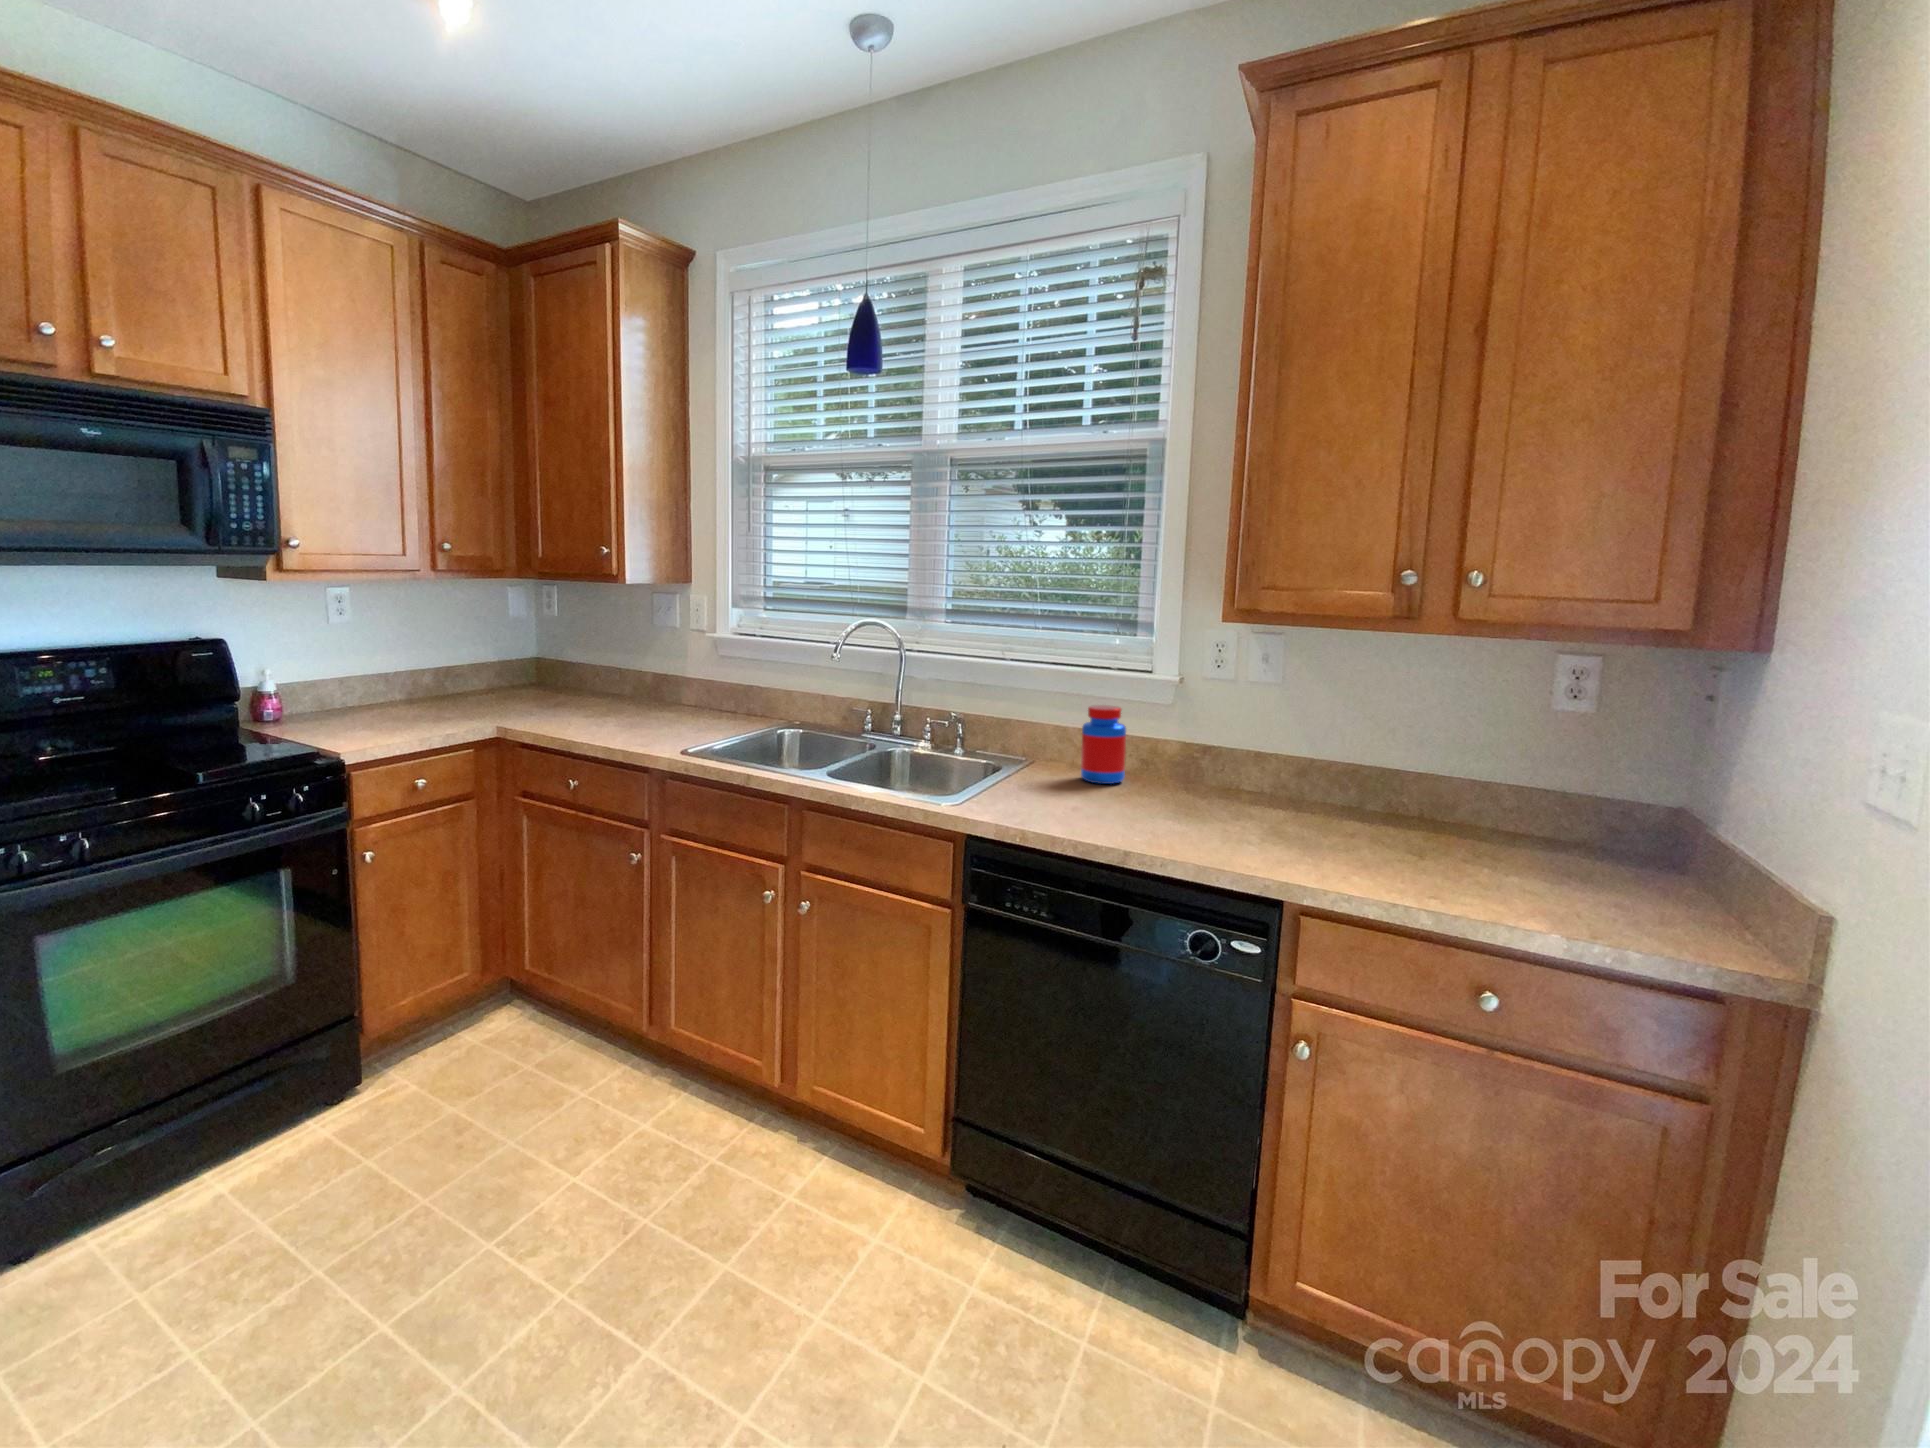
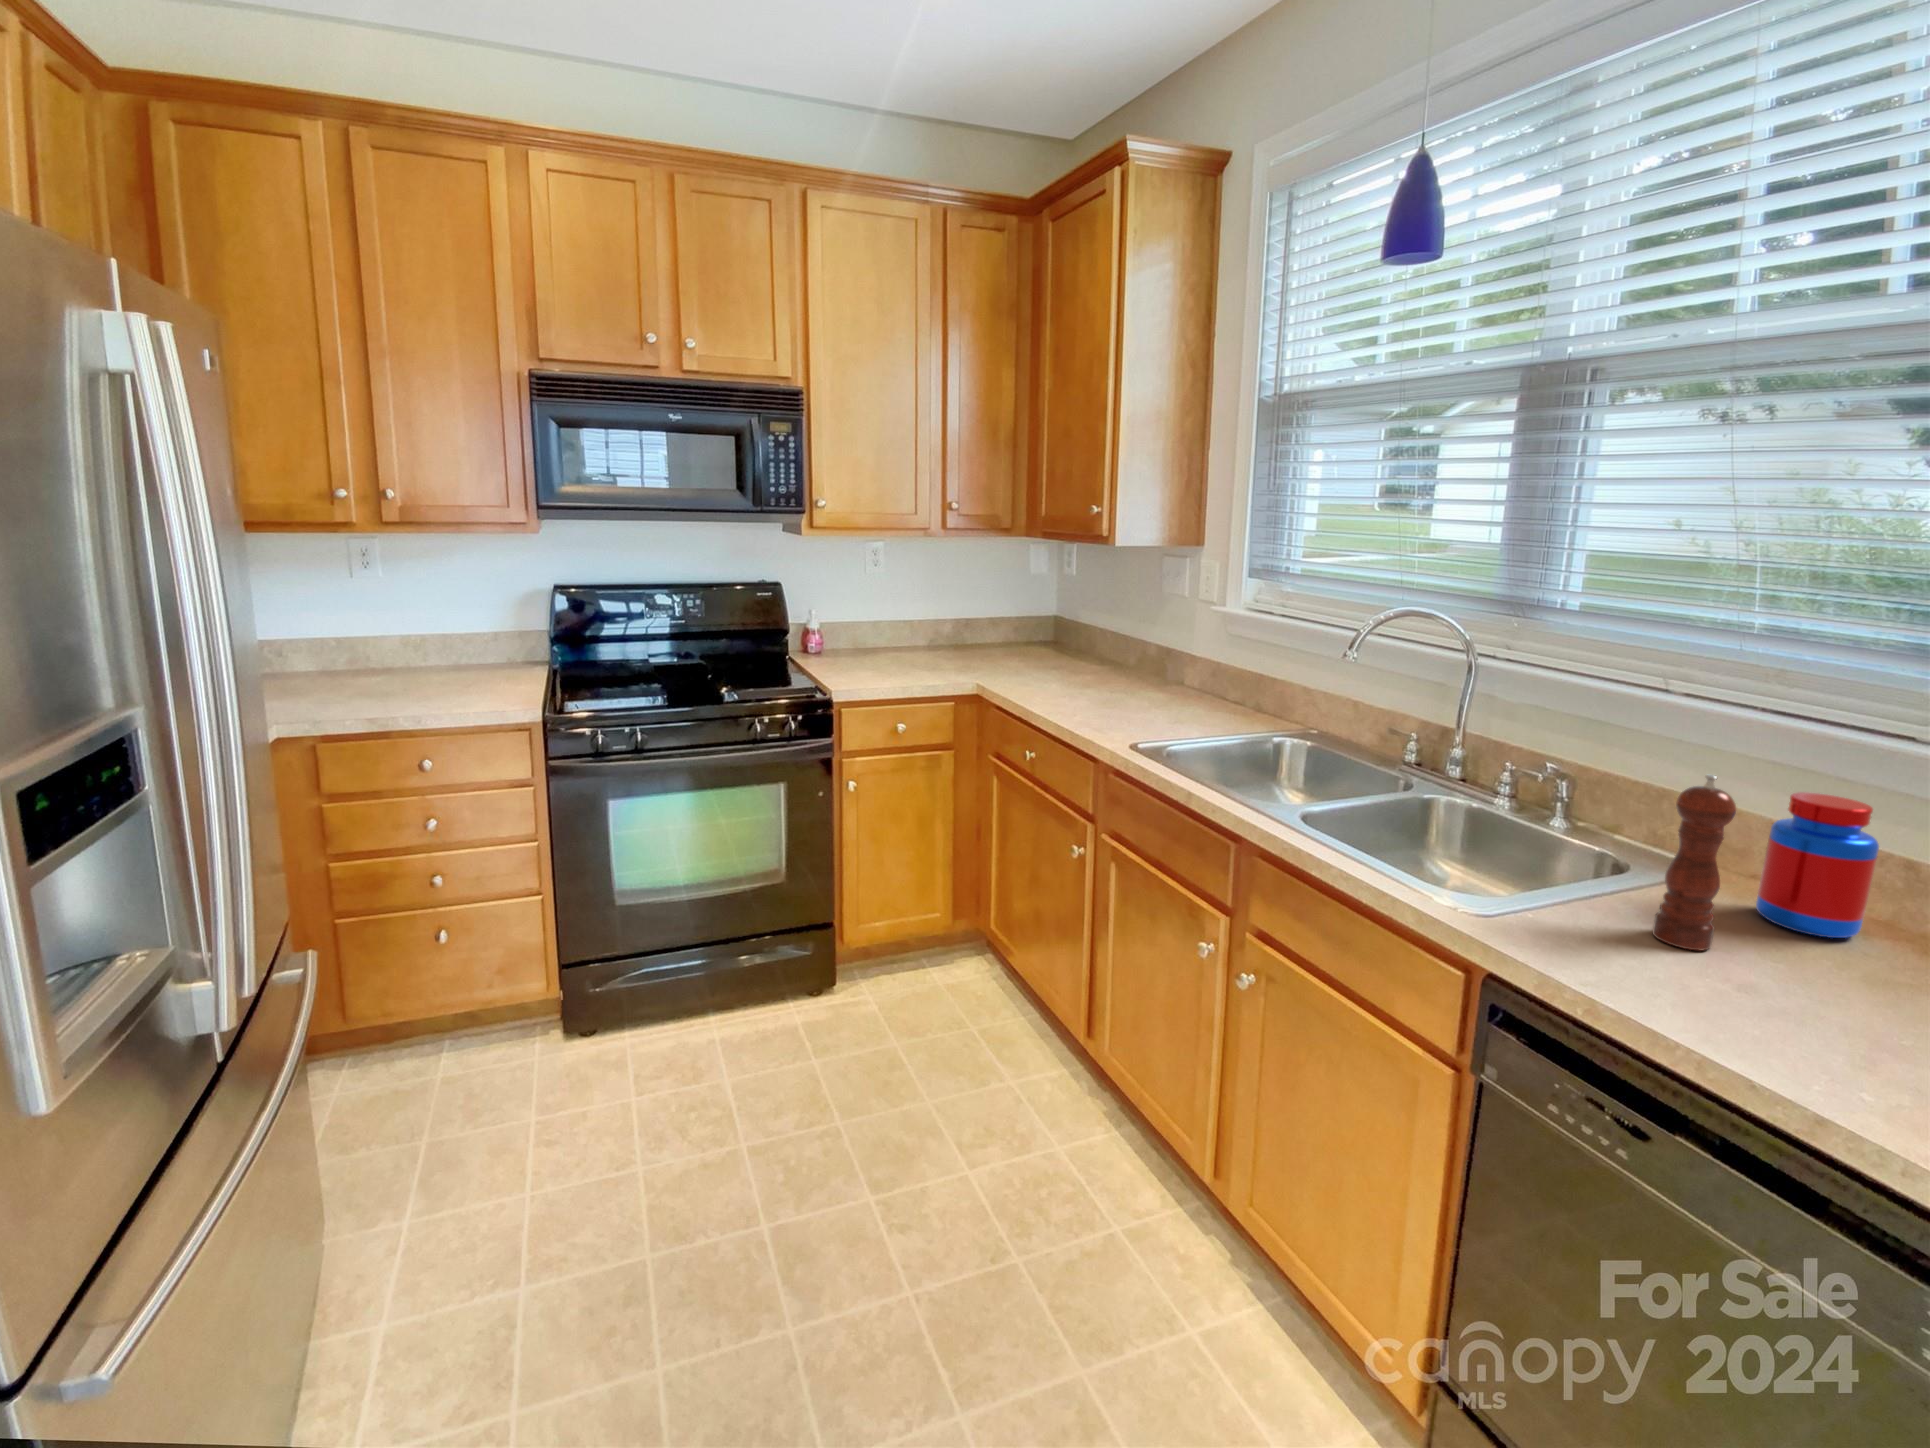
pepper mill: none [1040,695,1069,798] -> present [1652,775,1736,950]

